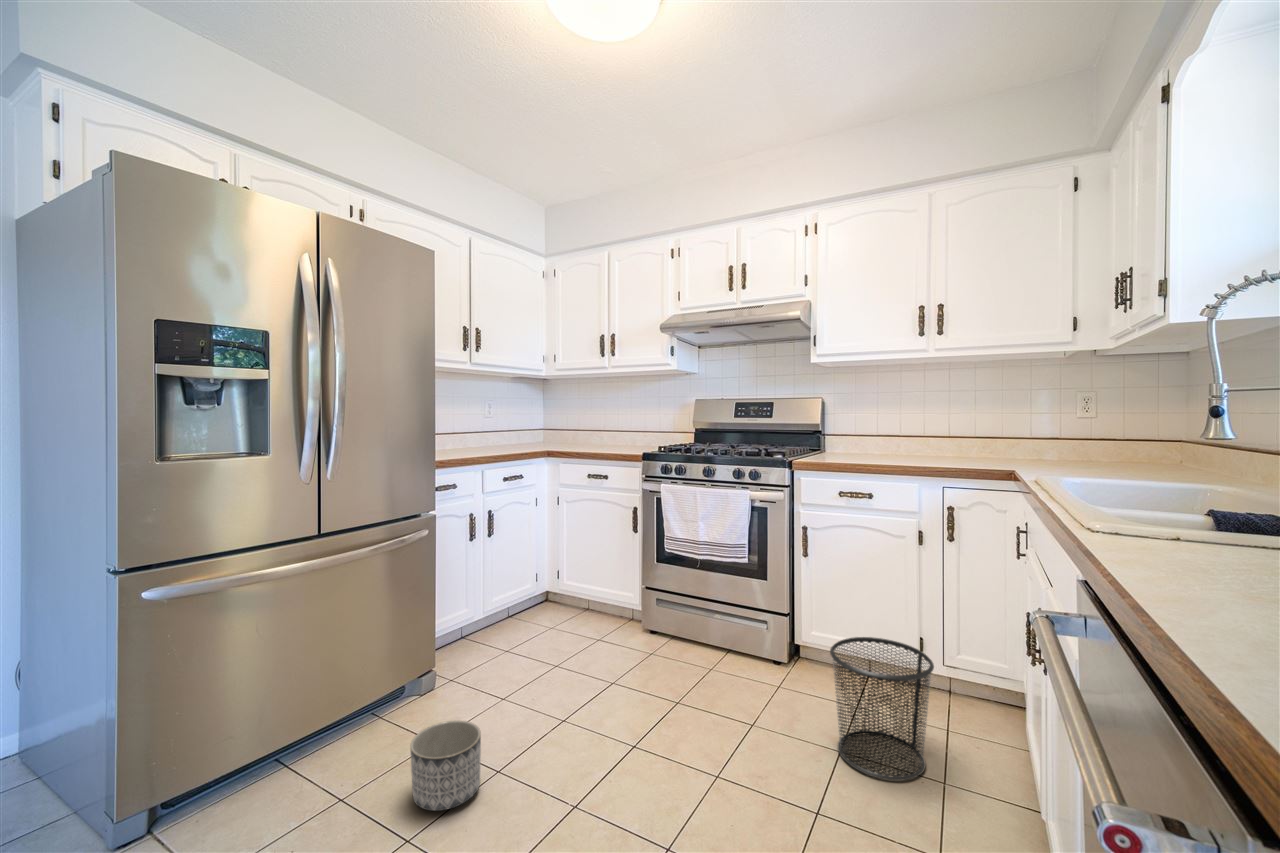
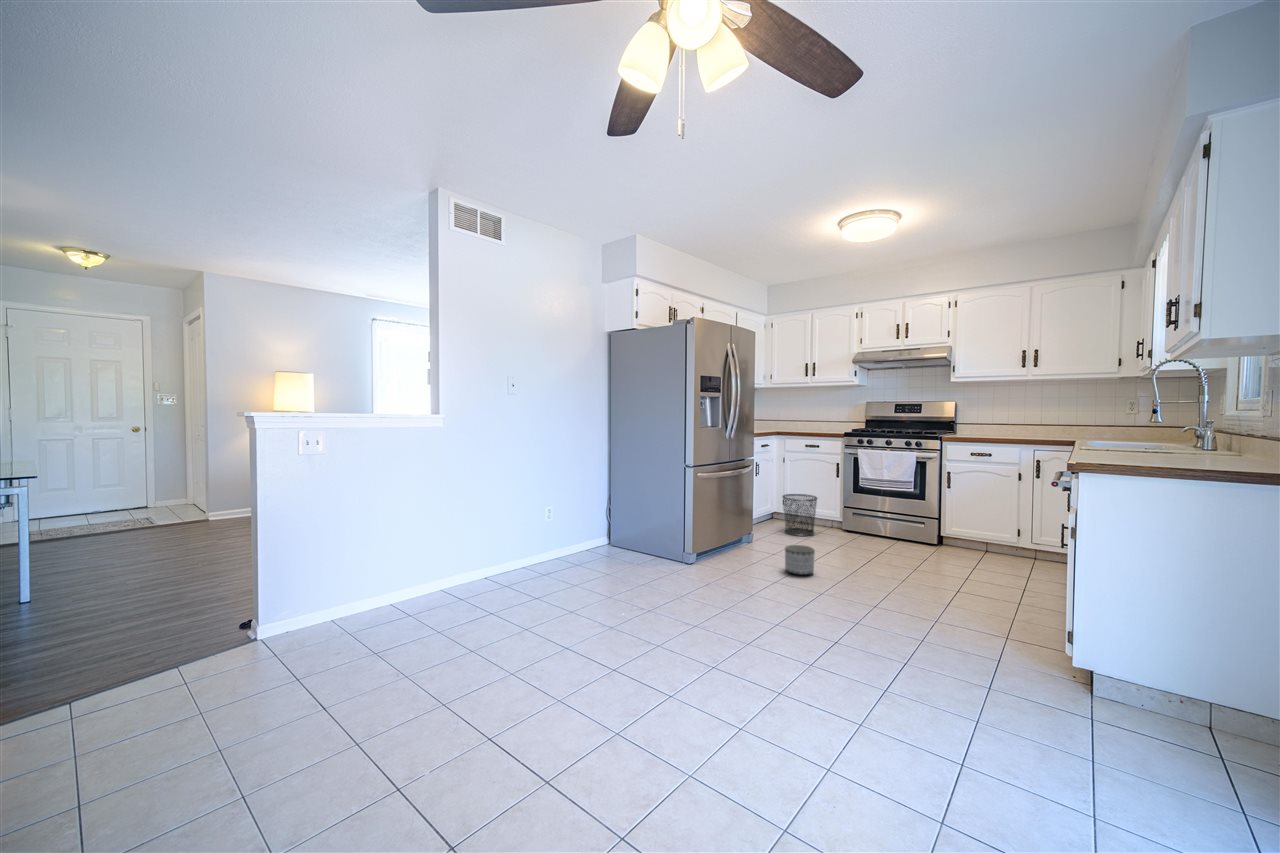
waste bin: present [830,637,934,781] -> present [783,494,817,536]

